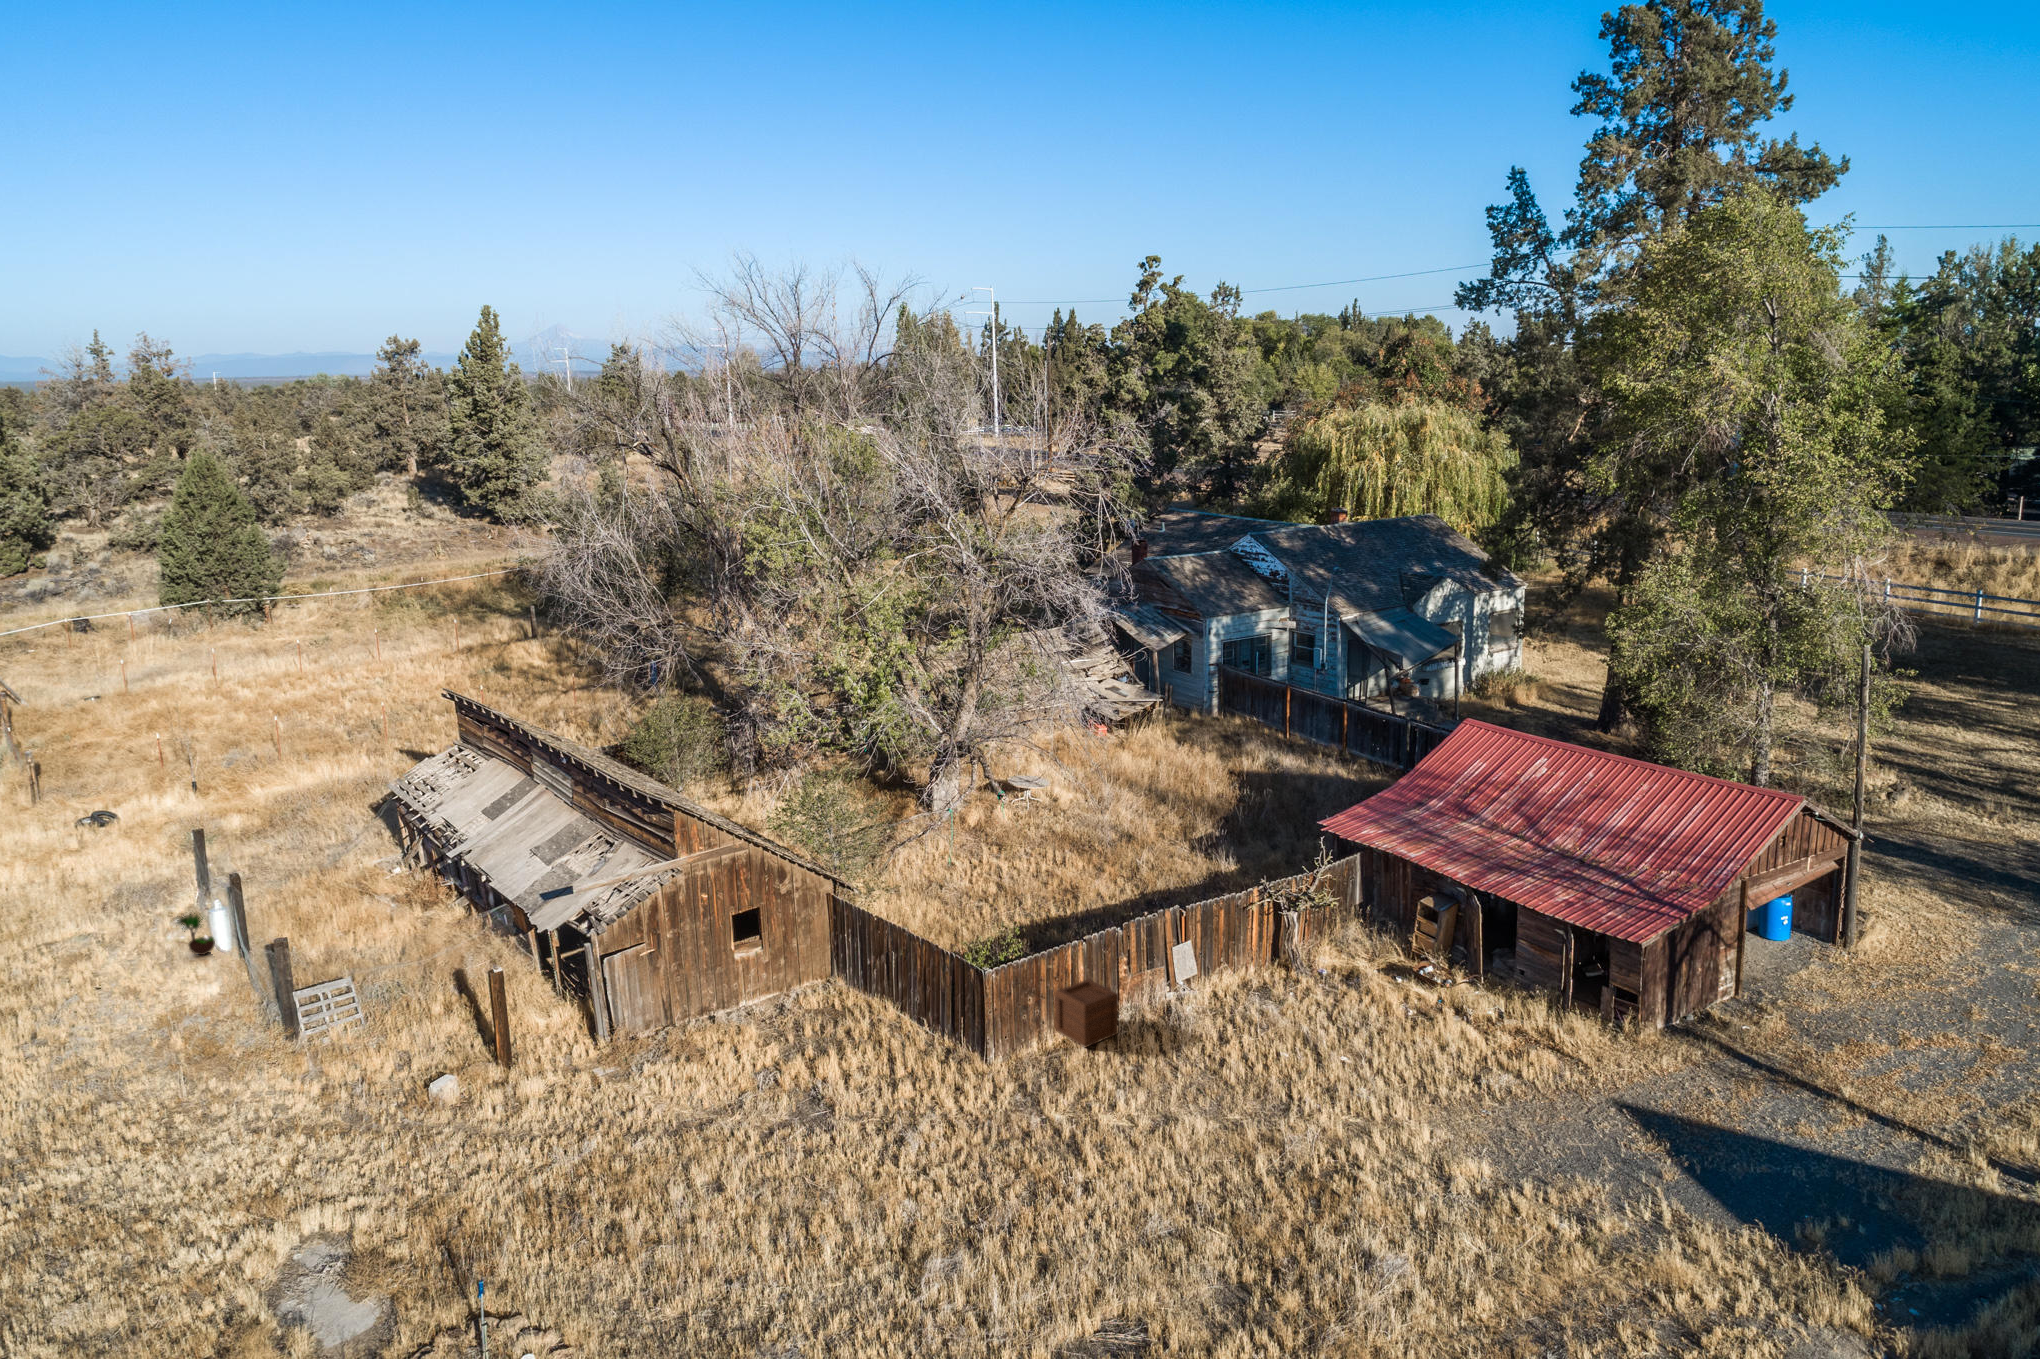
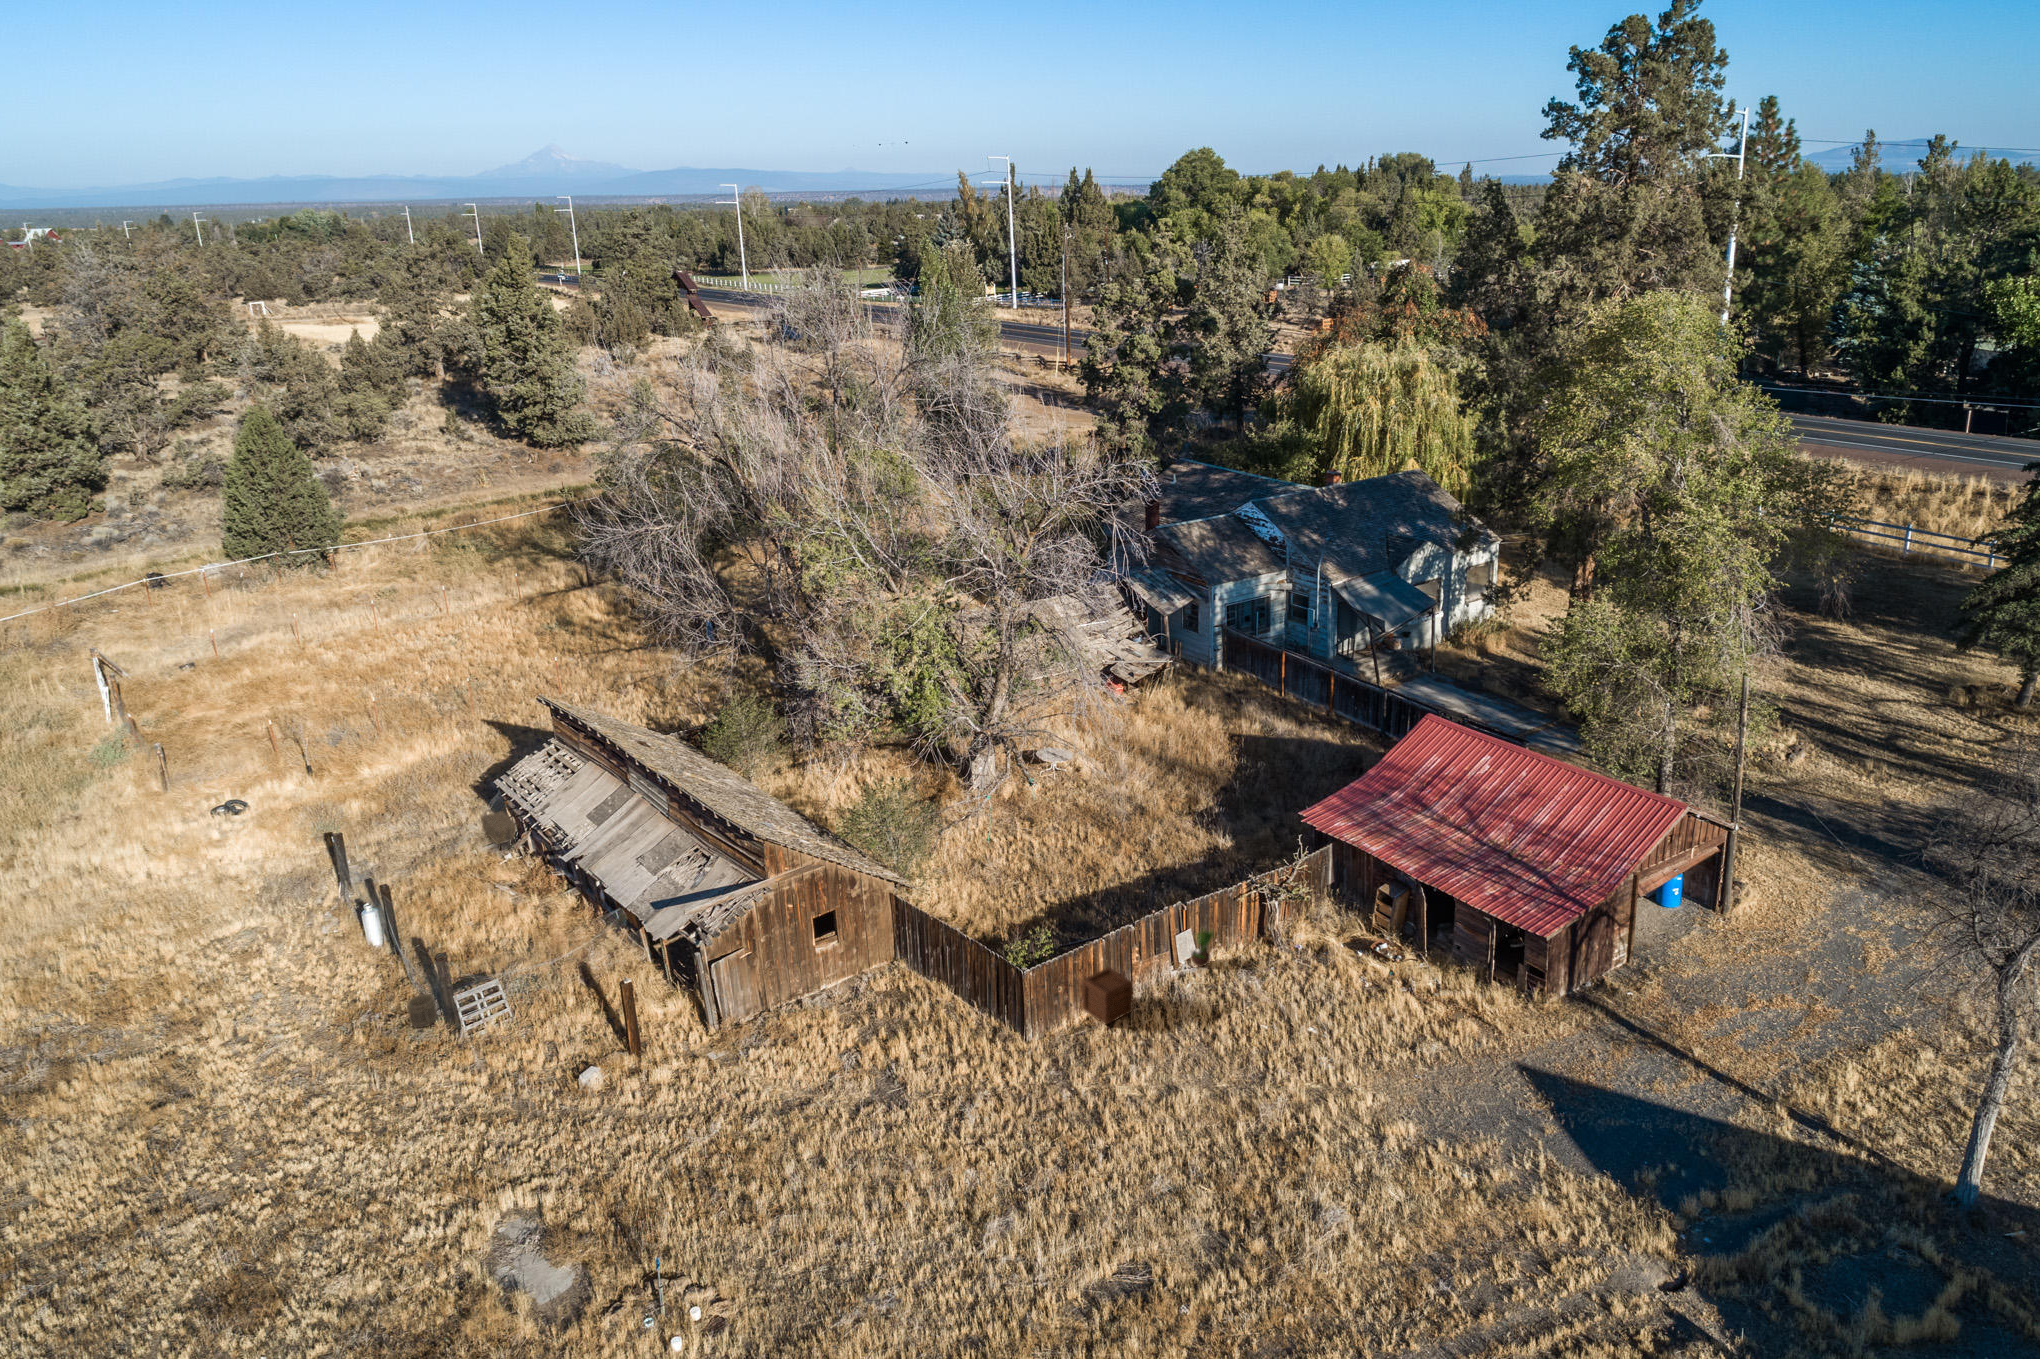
bench: none [371,825,413,866] -> present [481,811,516,849]
potted tree: present [177,913,215,955] -> present [1191,930,1215,967]
bucket: none [242,995,279,1035] -> present [407,994,438,1028]

